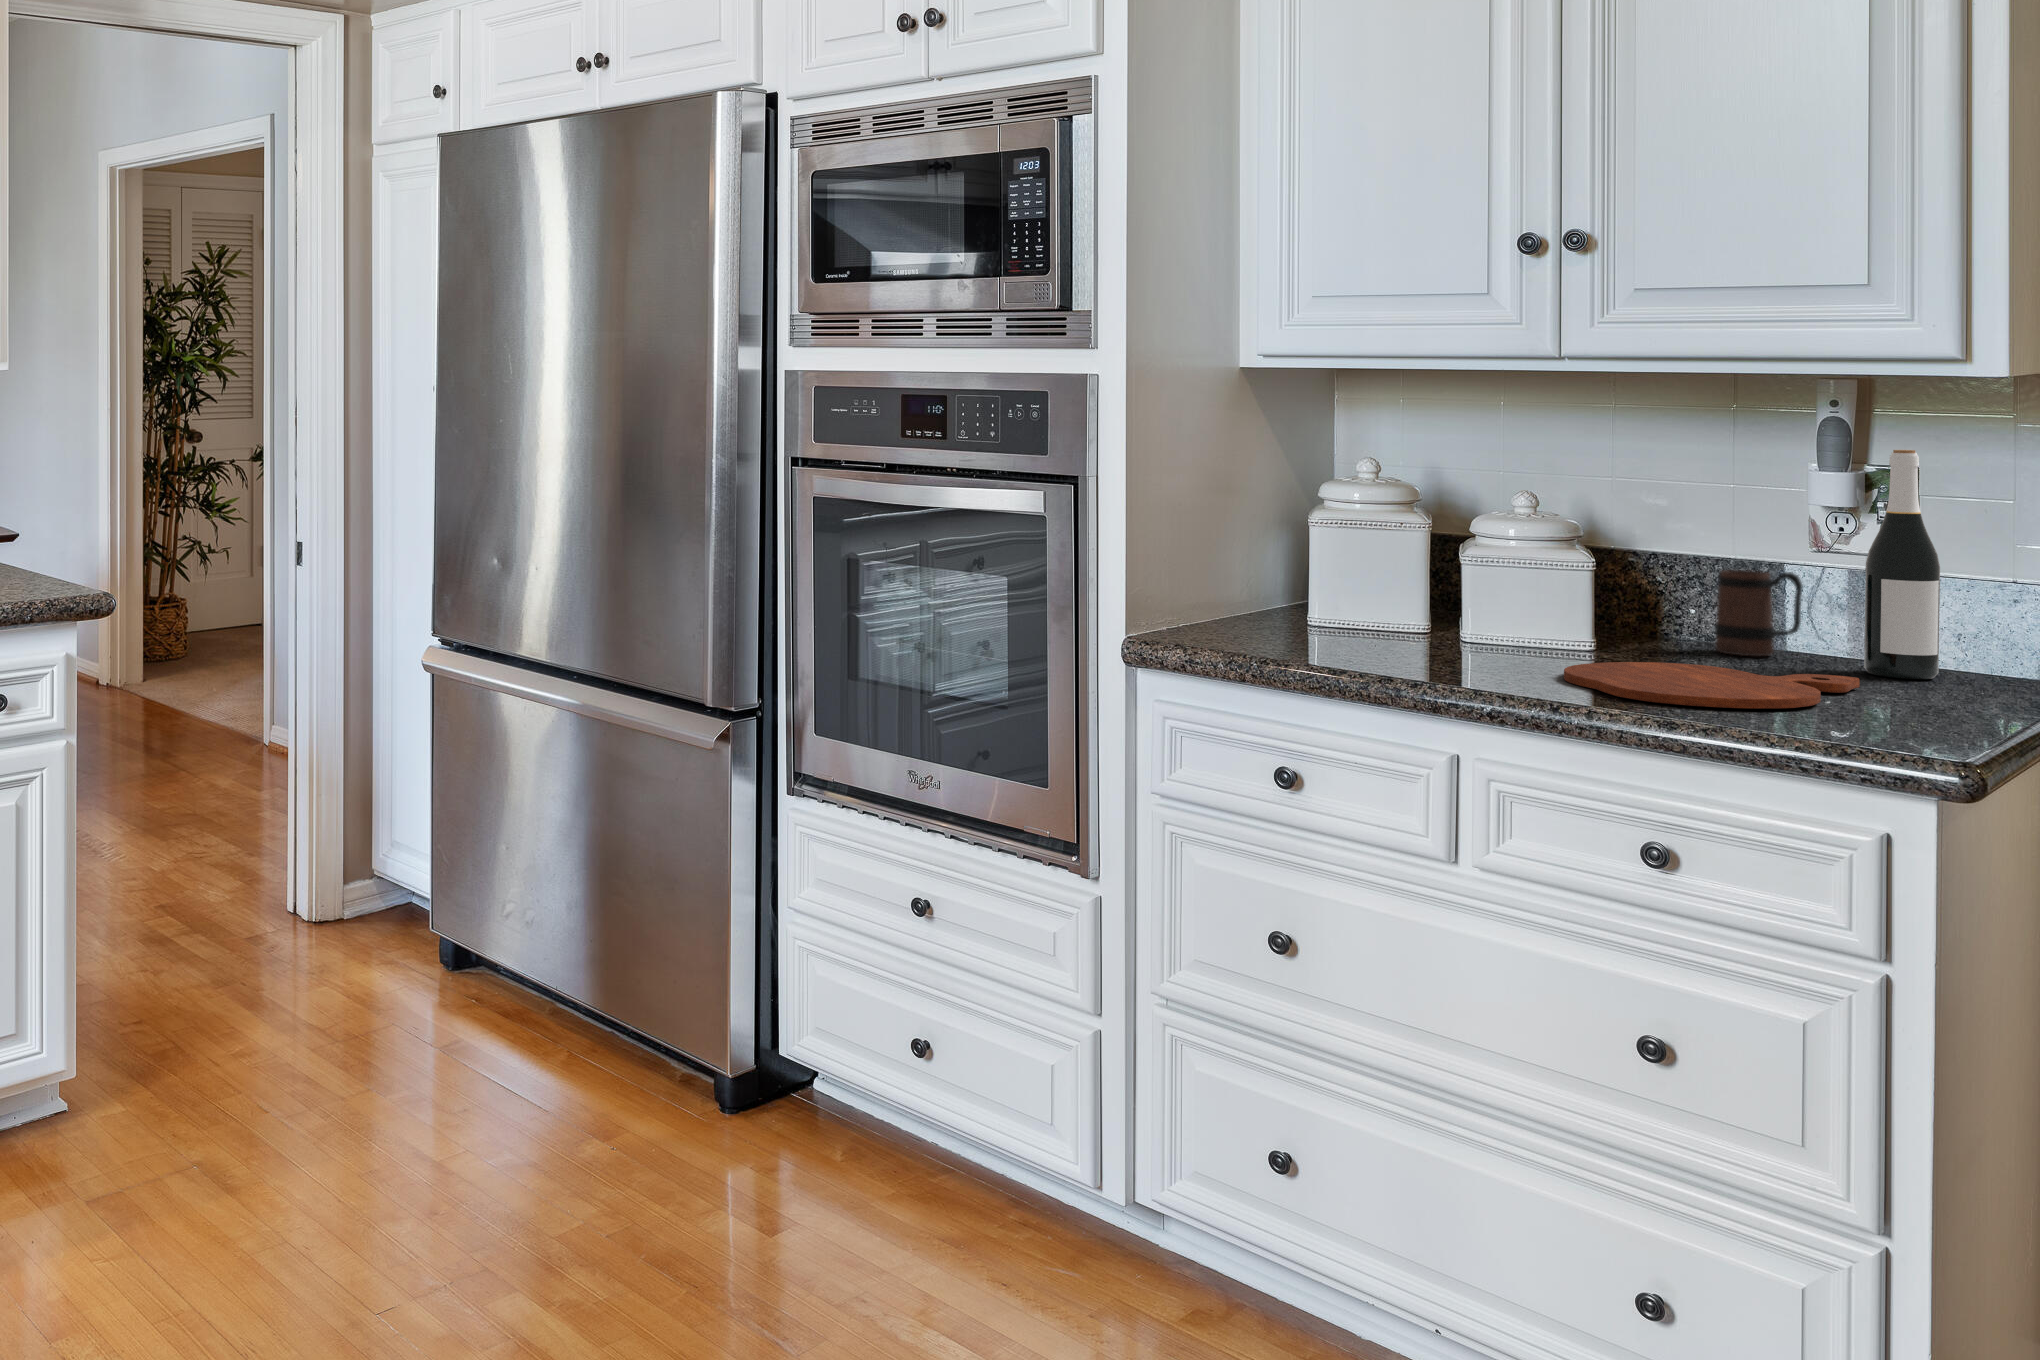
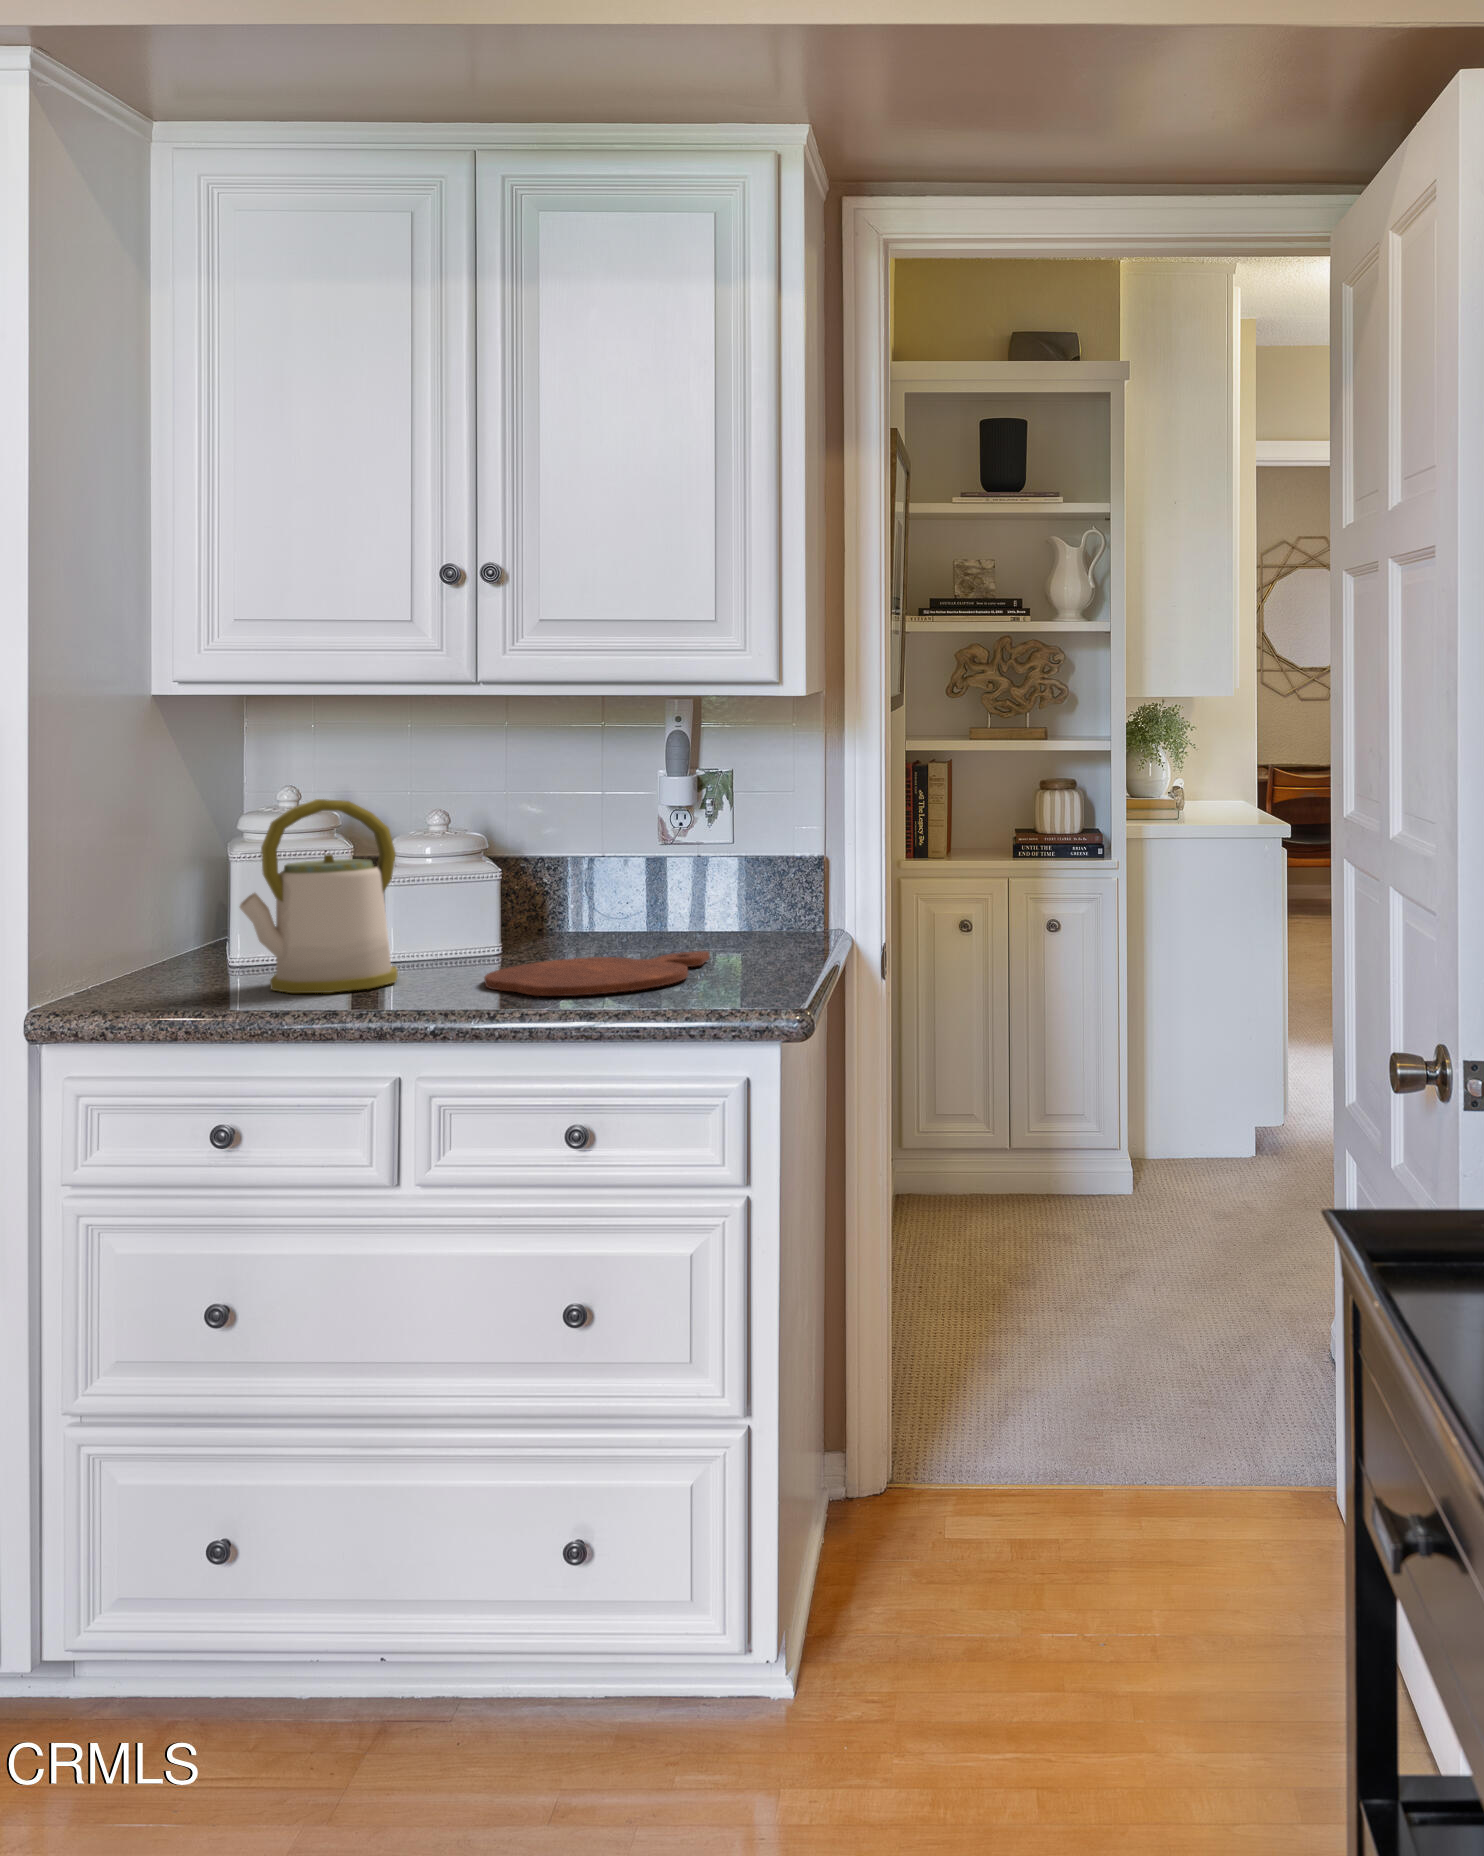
wine bottle: present [1864,450,1940,679] -> none [704,751,757,948]
kettle: none [1314,478,1475,664] -> present [240,799,398,993]
mug: present [1715,570,1802,656] -> none [596,866,659,946]

